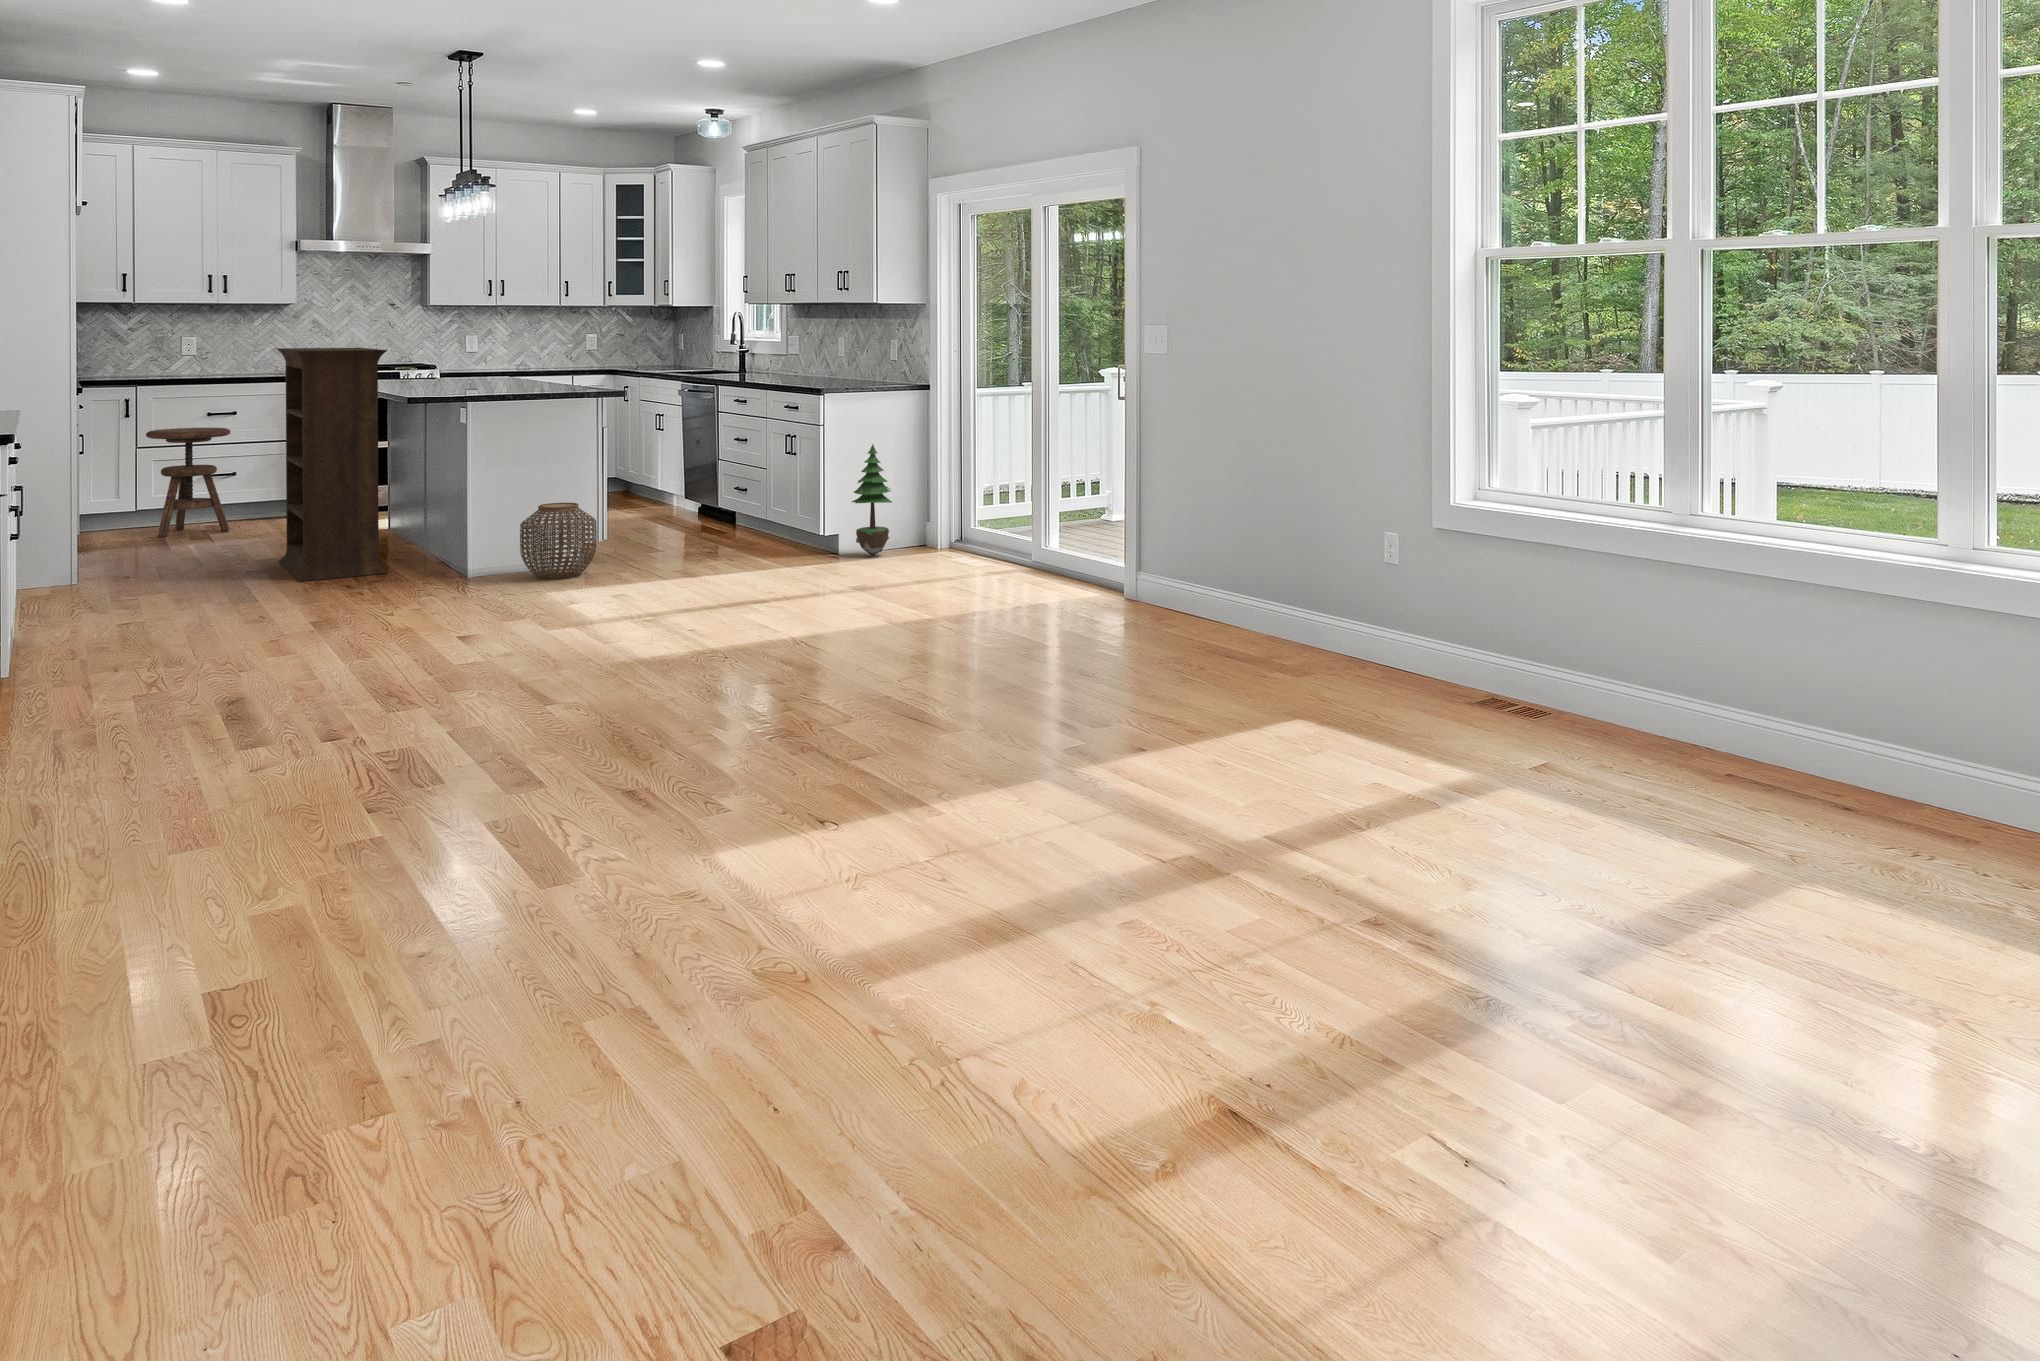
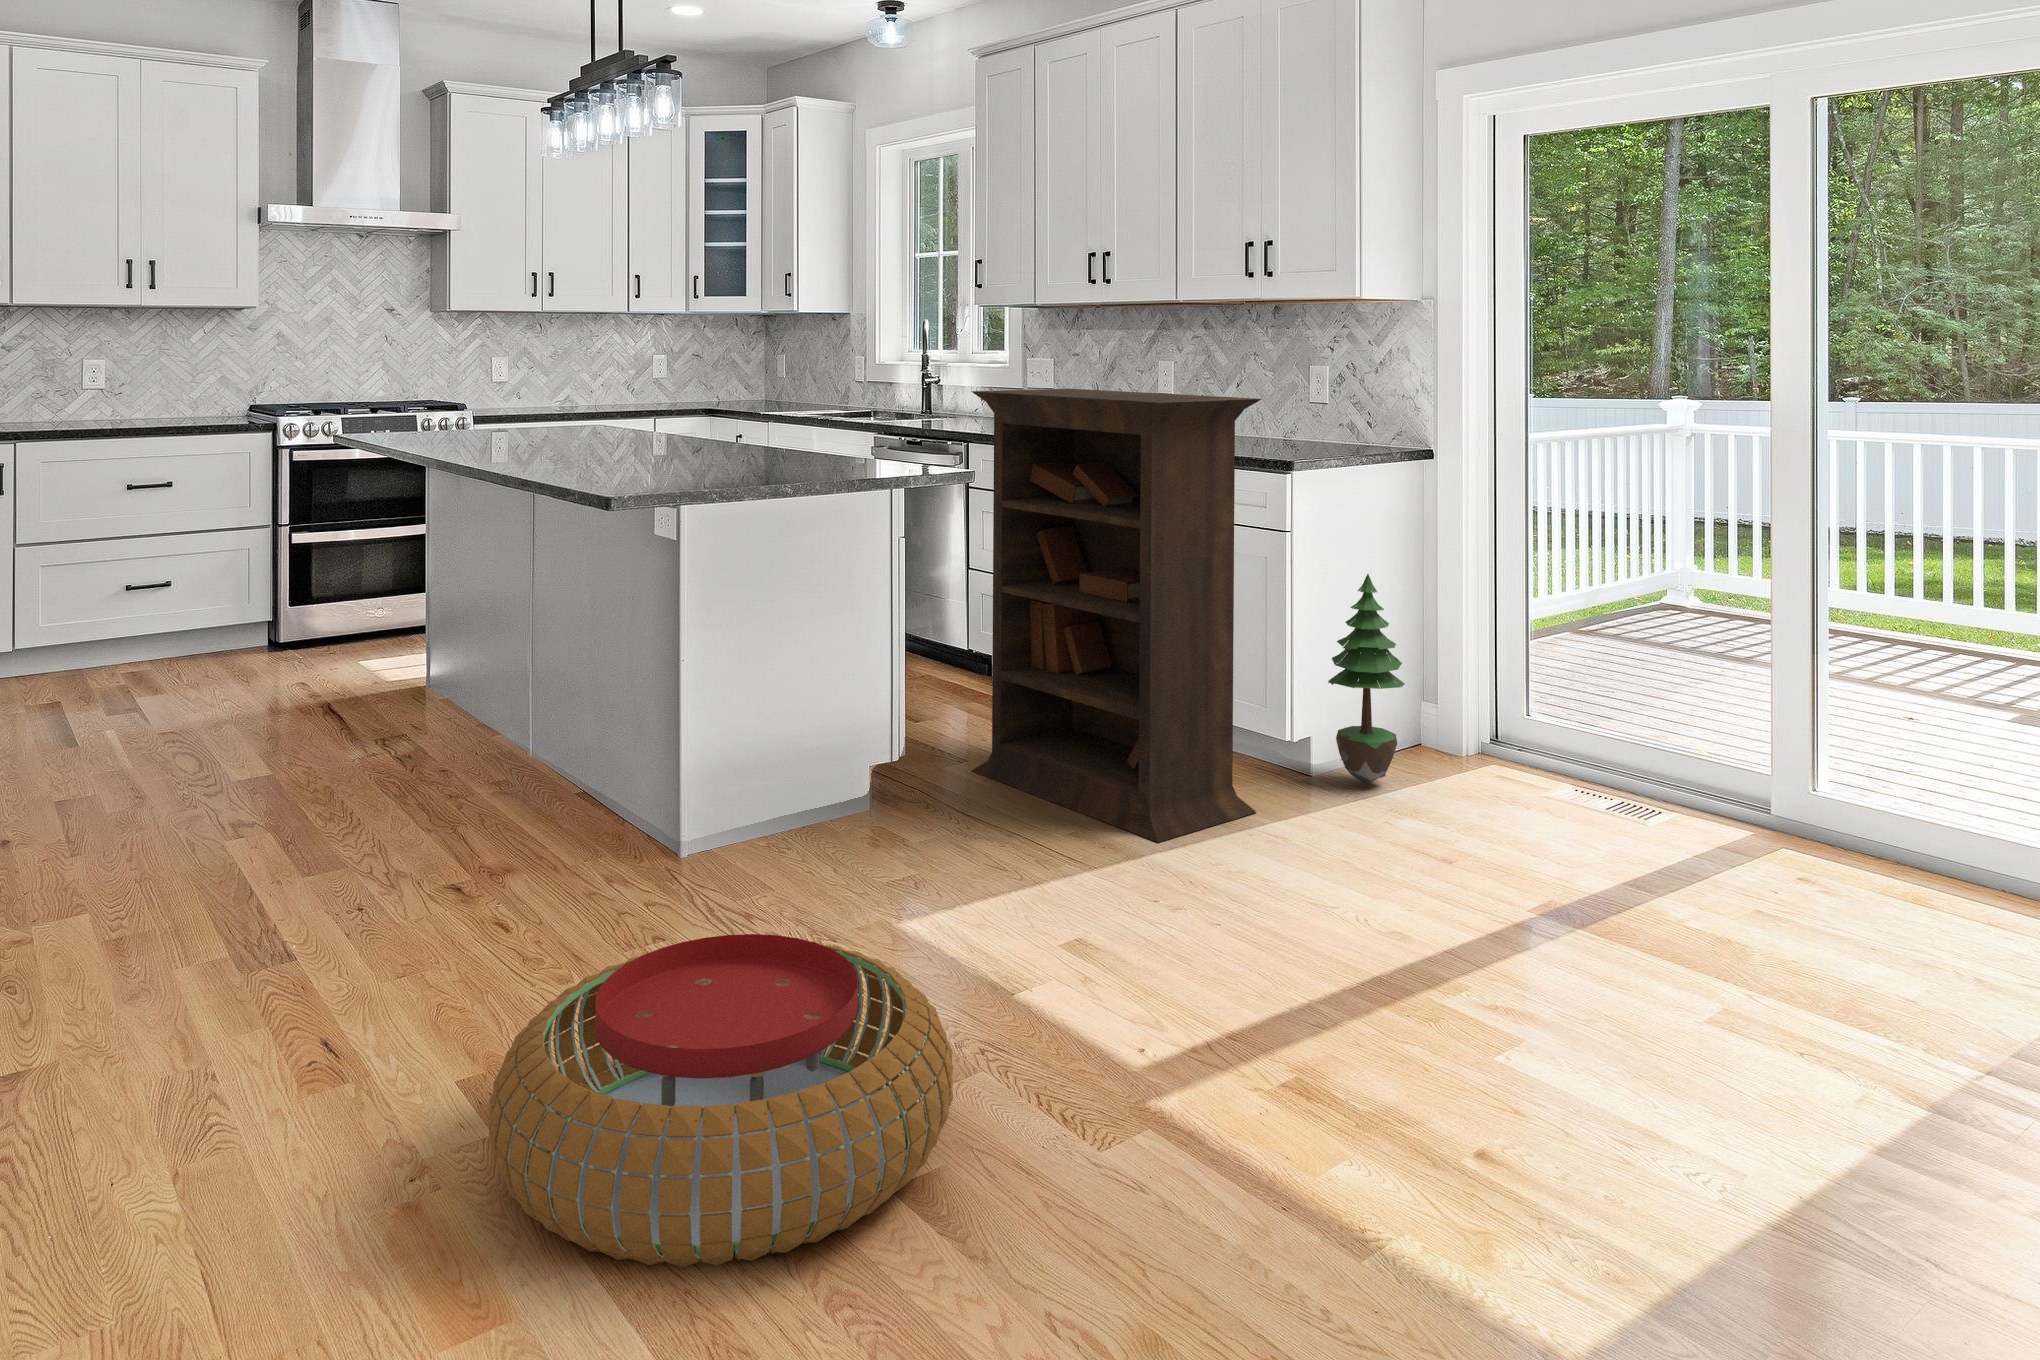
bookcase: present [277,348,387,581] -> present [971,389,1261,842]
side table: present [146,428,231,537] -> none [28,512,165,706]
woven basket: present [520,503,597,579] -> none [781,704,922,870]
pouf: none [306,560,507,645] -> present [489,934,953,1267]

